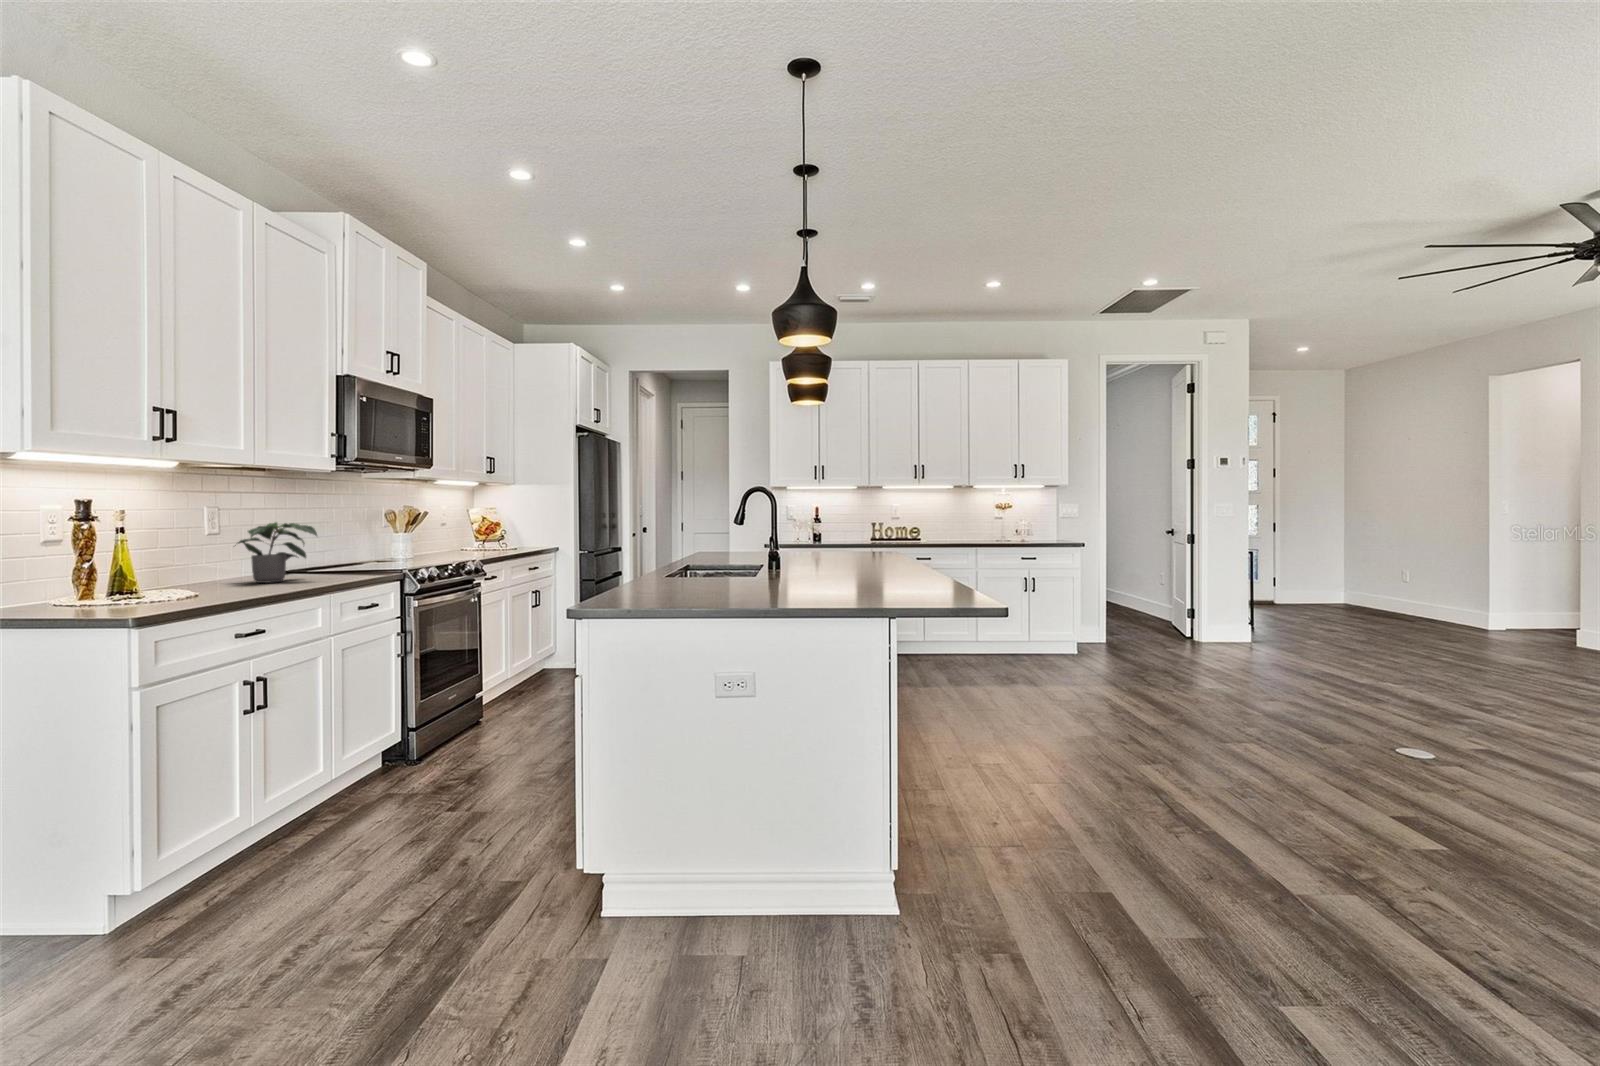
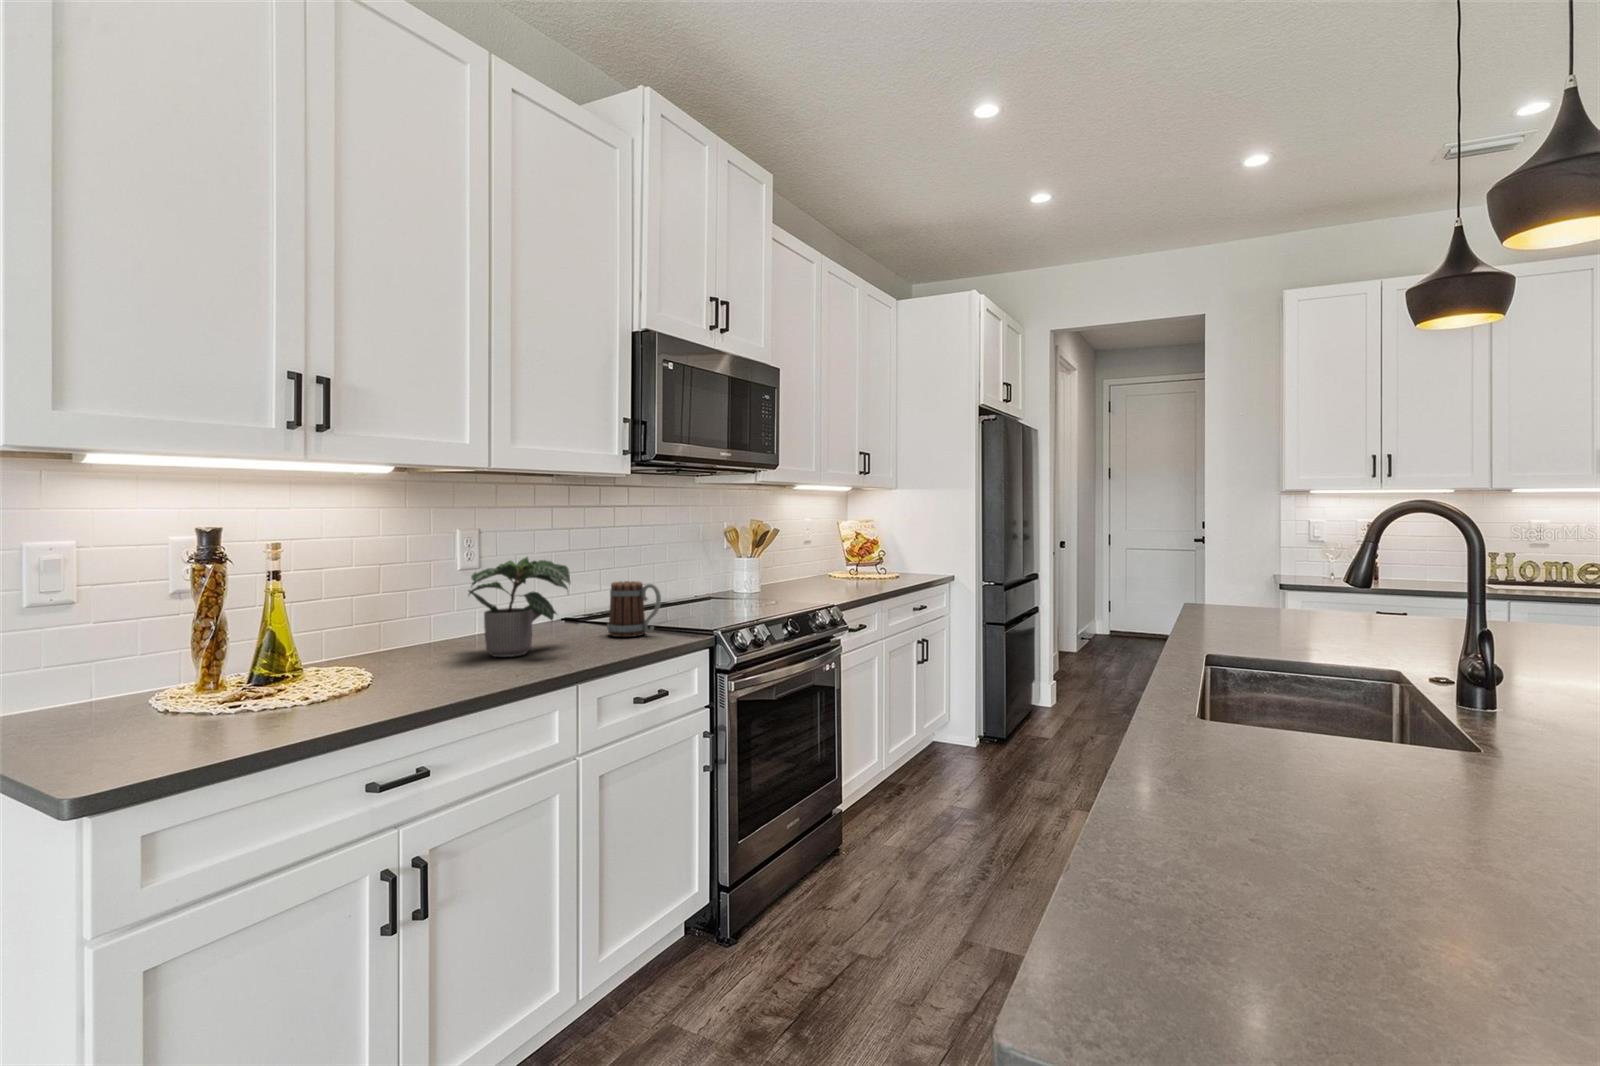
mug: none [325,540,366,575] -> present [607,581,661,637]

